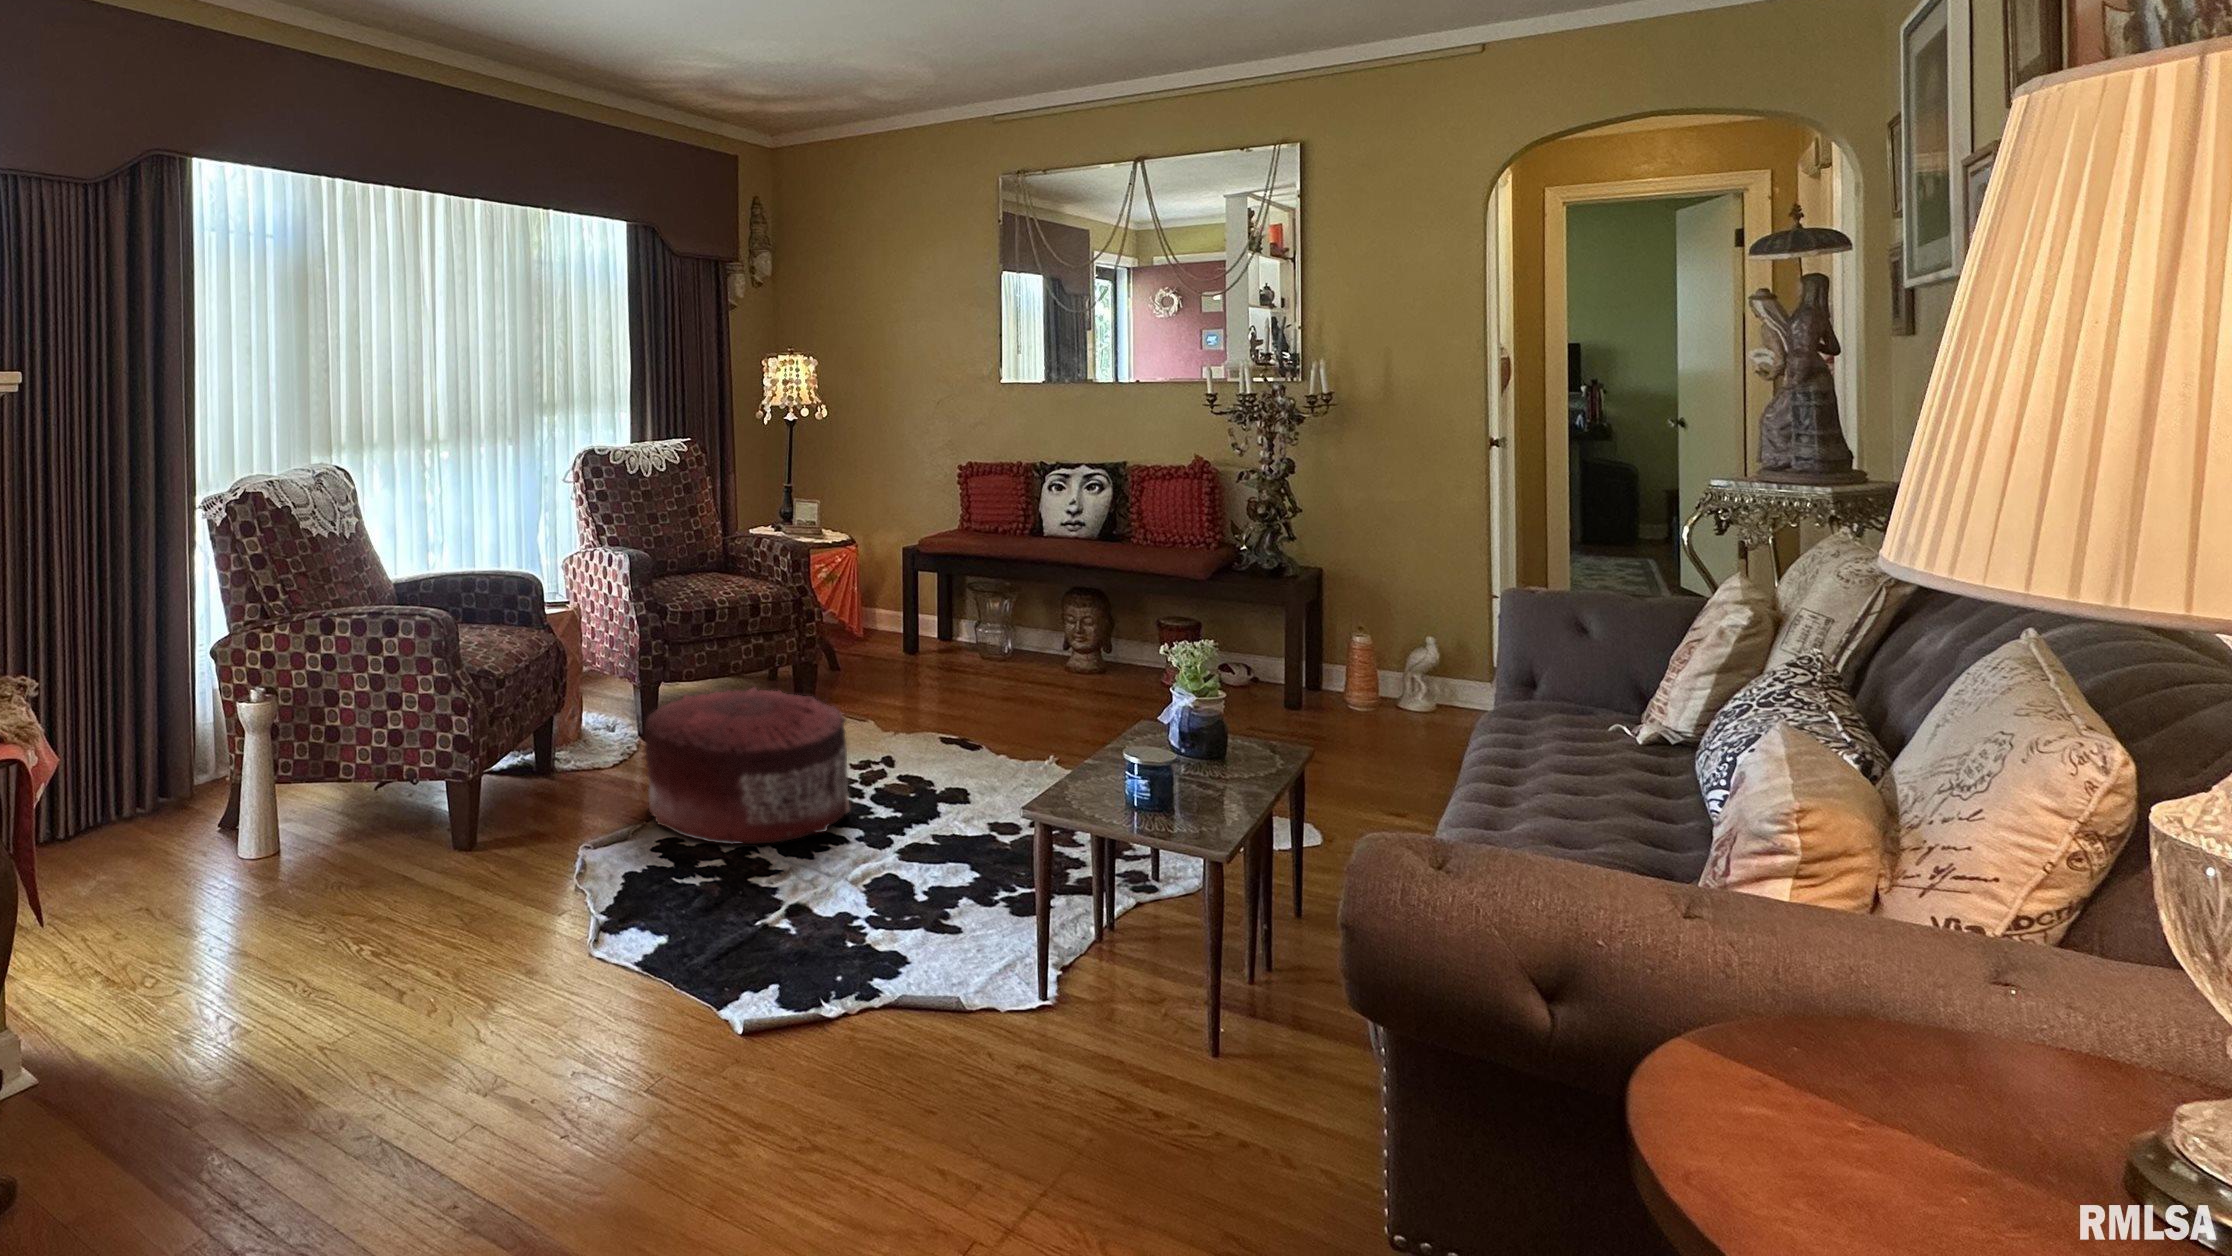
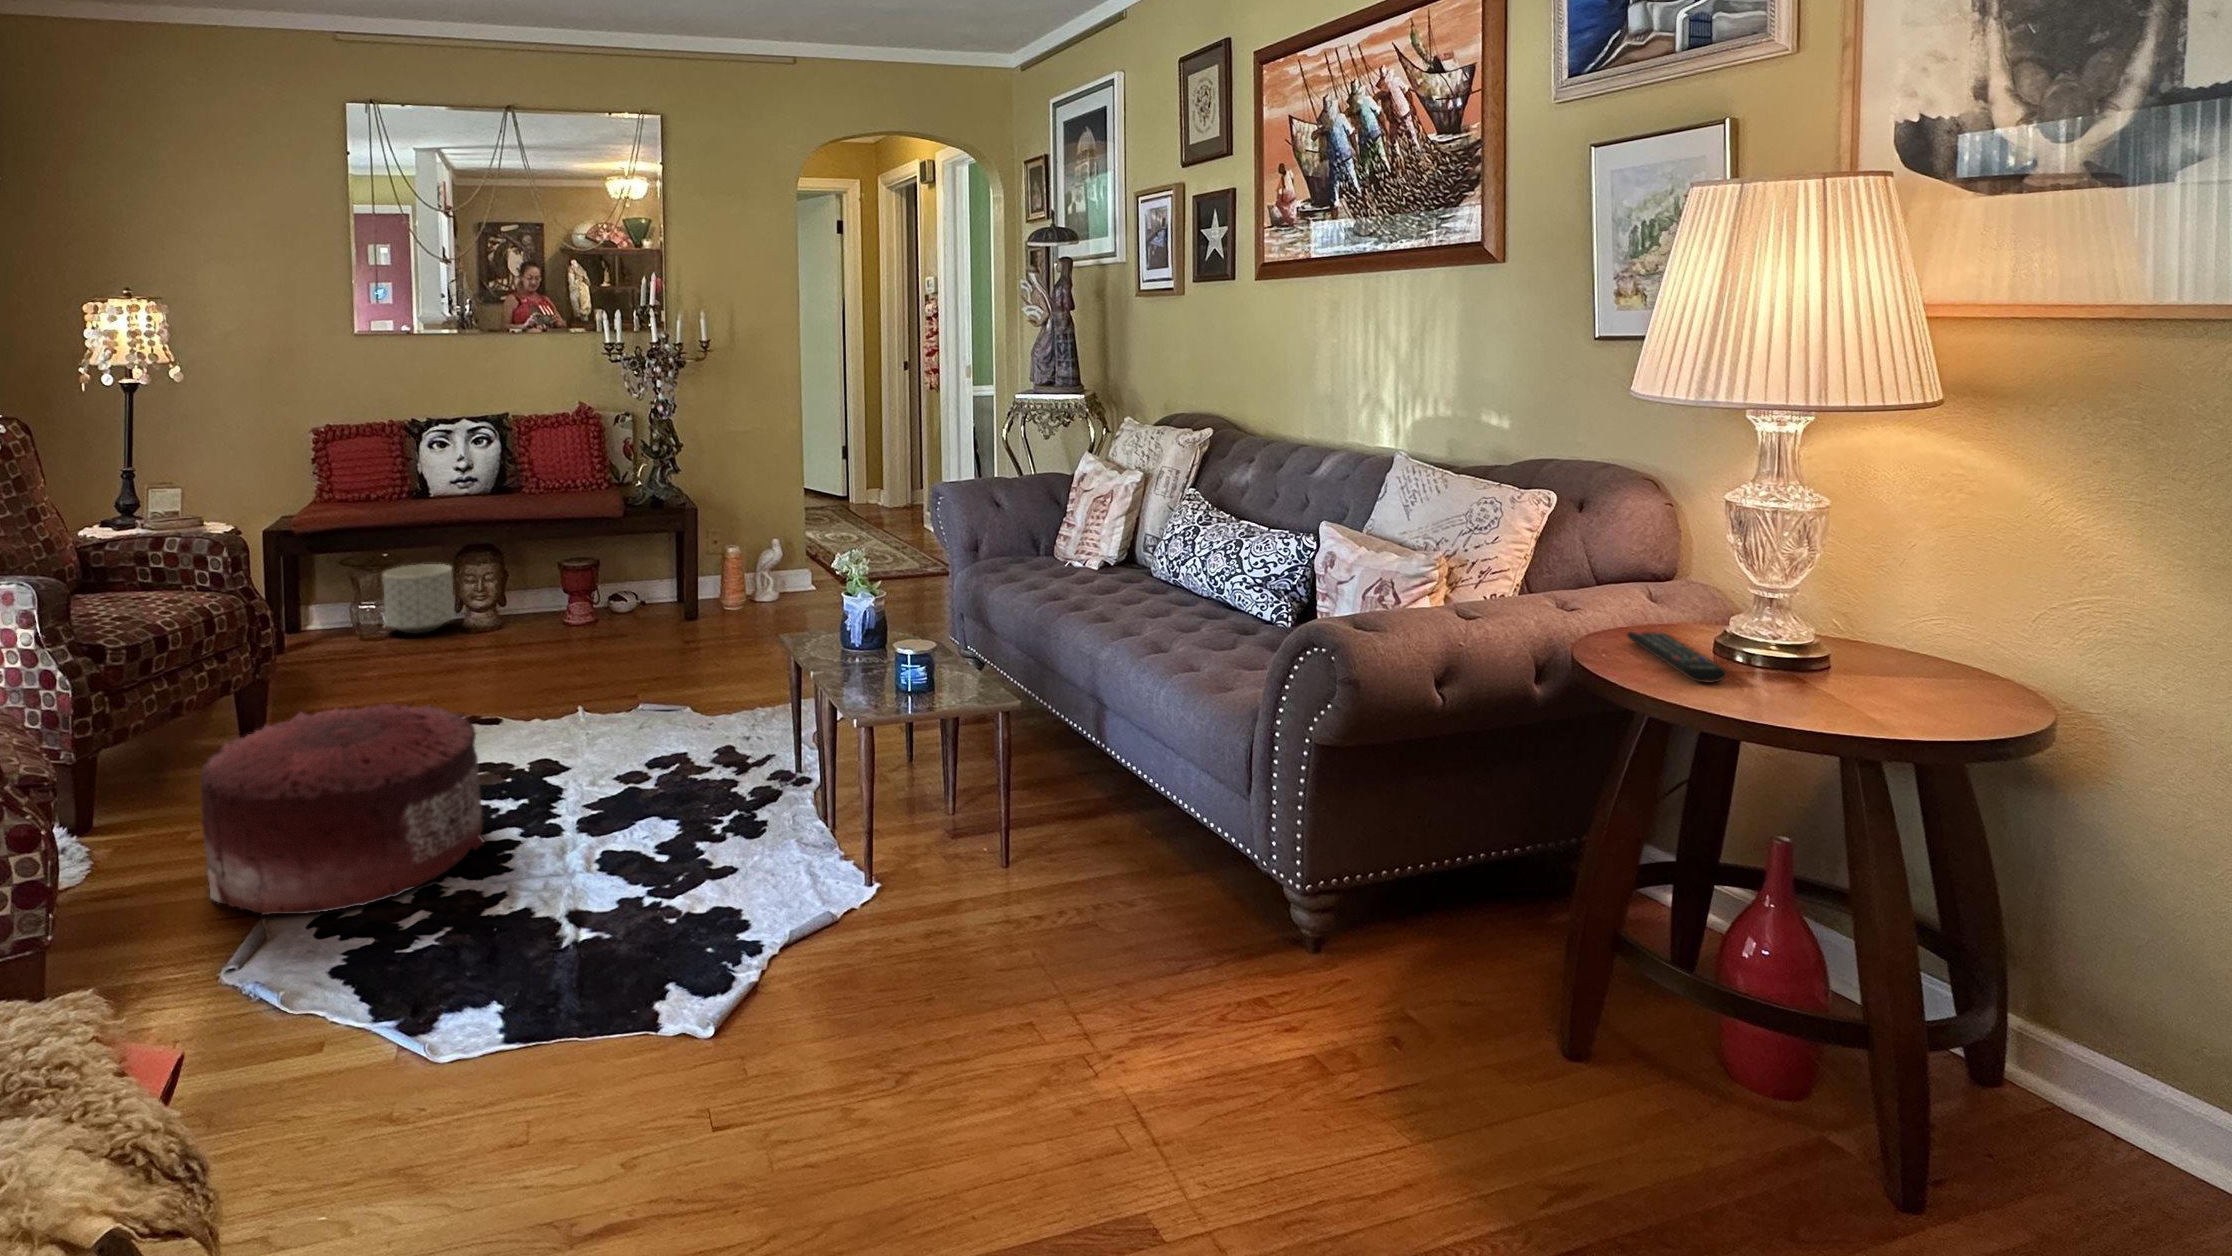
planter: none [996,597,1057,661] -> present [383,564,454,634]
remote control: none [1810,1034,2034,1156] -> present [1627,632,1727,683]

